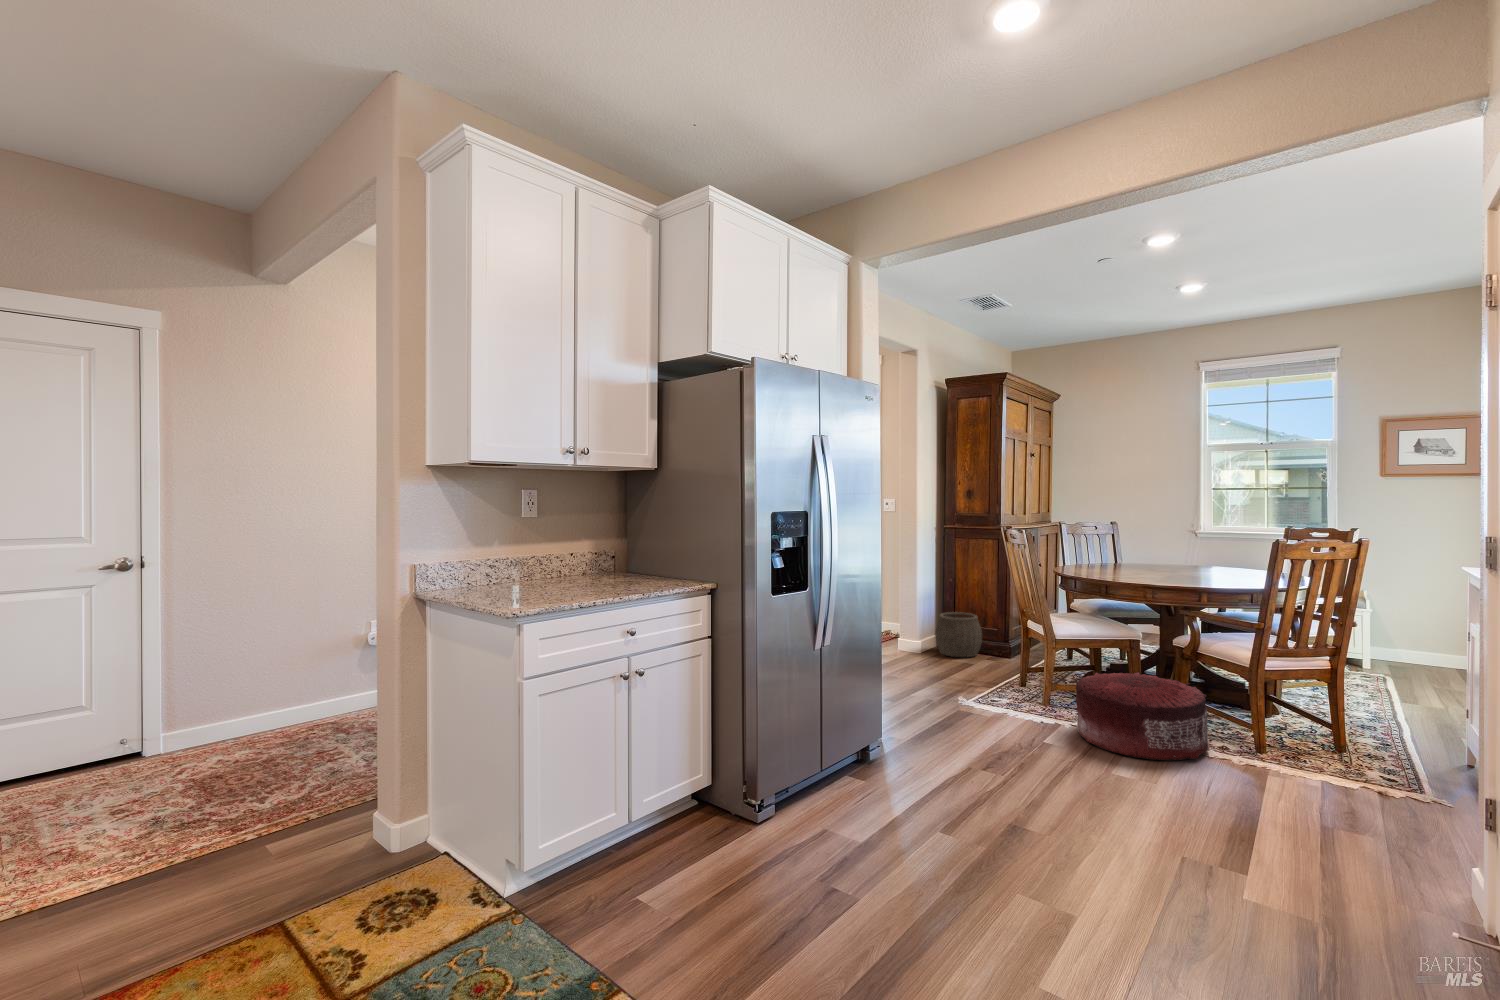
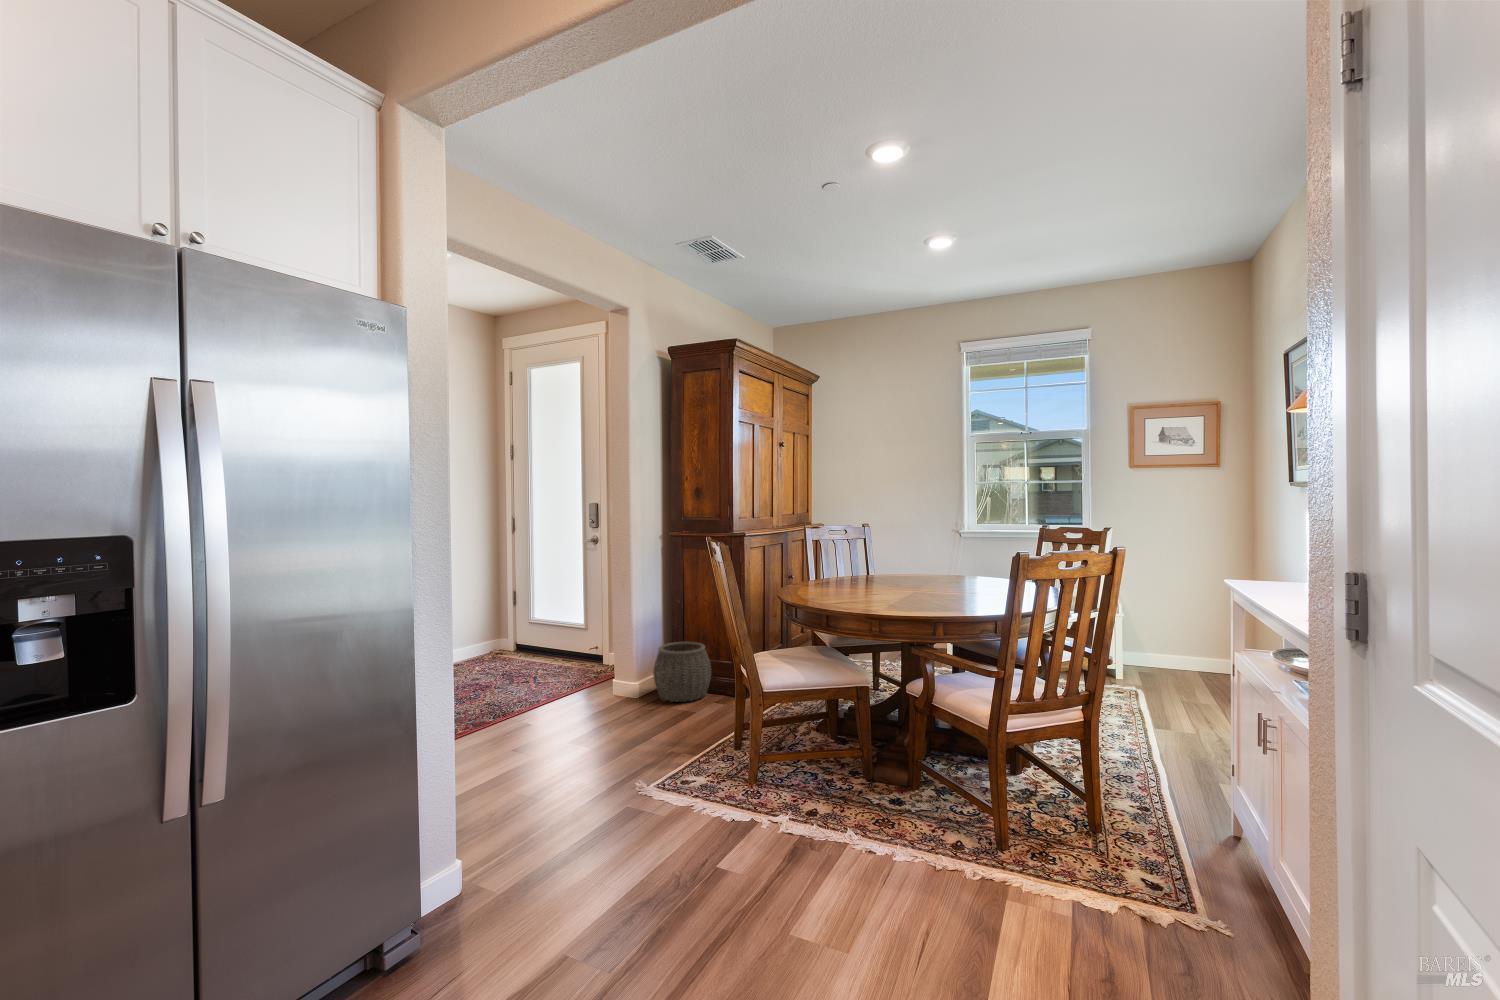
pouf: present [1076,672,1209,760] -> none [768,736,938,888]

